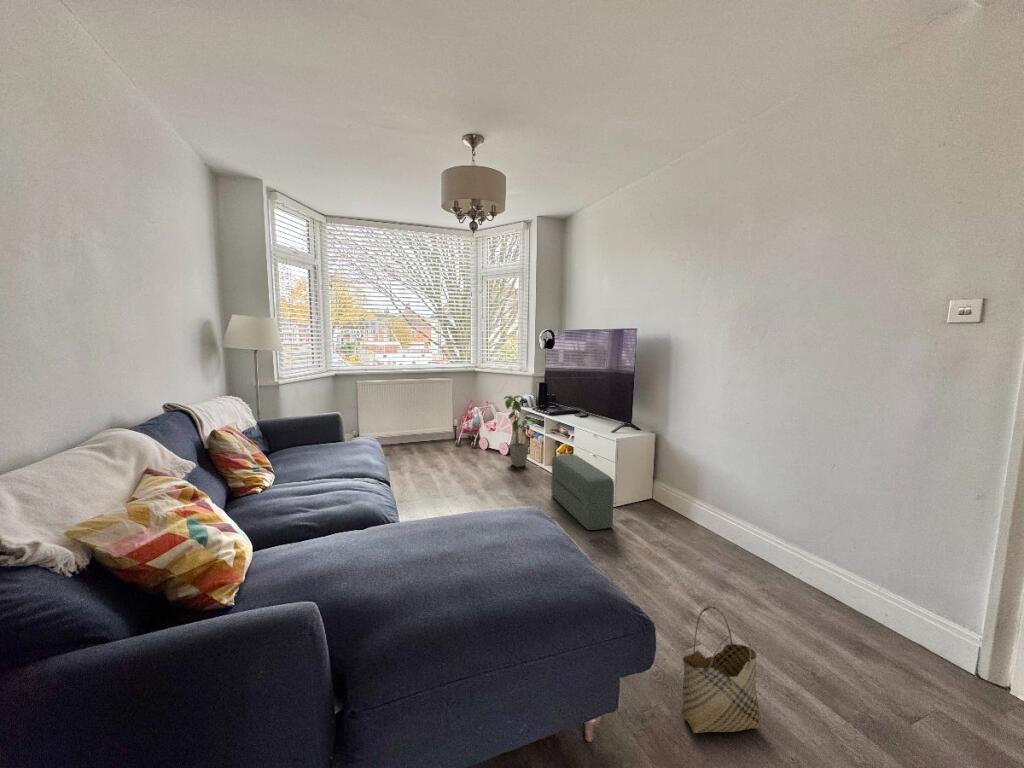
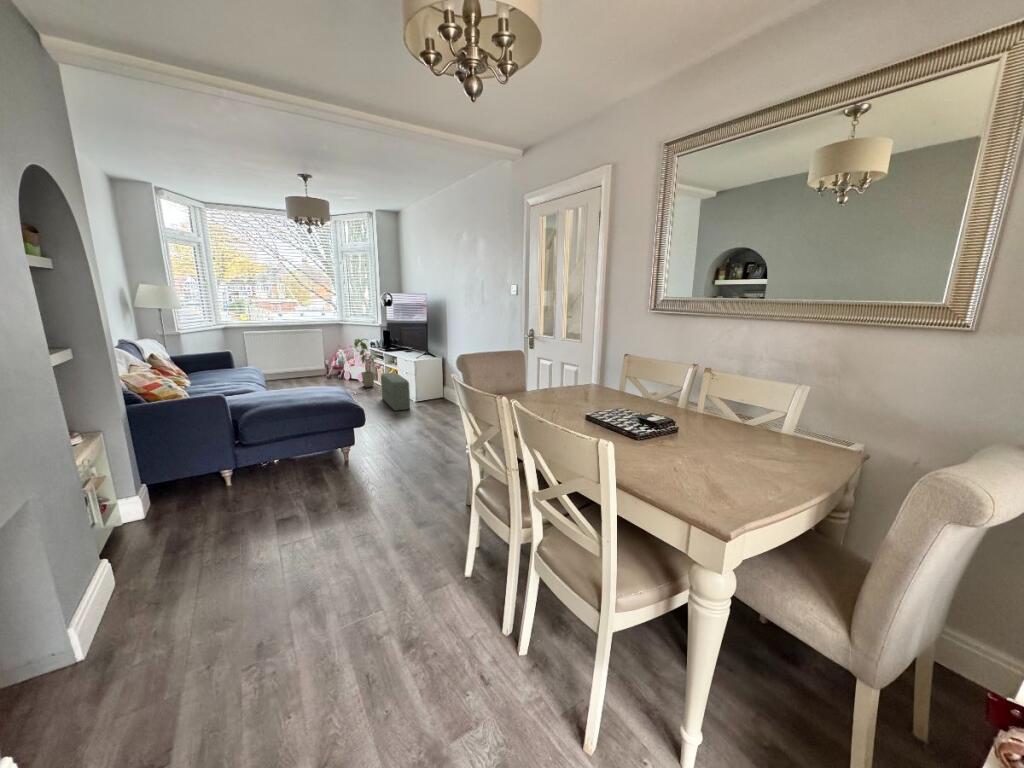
woven basket: present [682,606,759,733] -> none [393,413,425,458]

